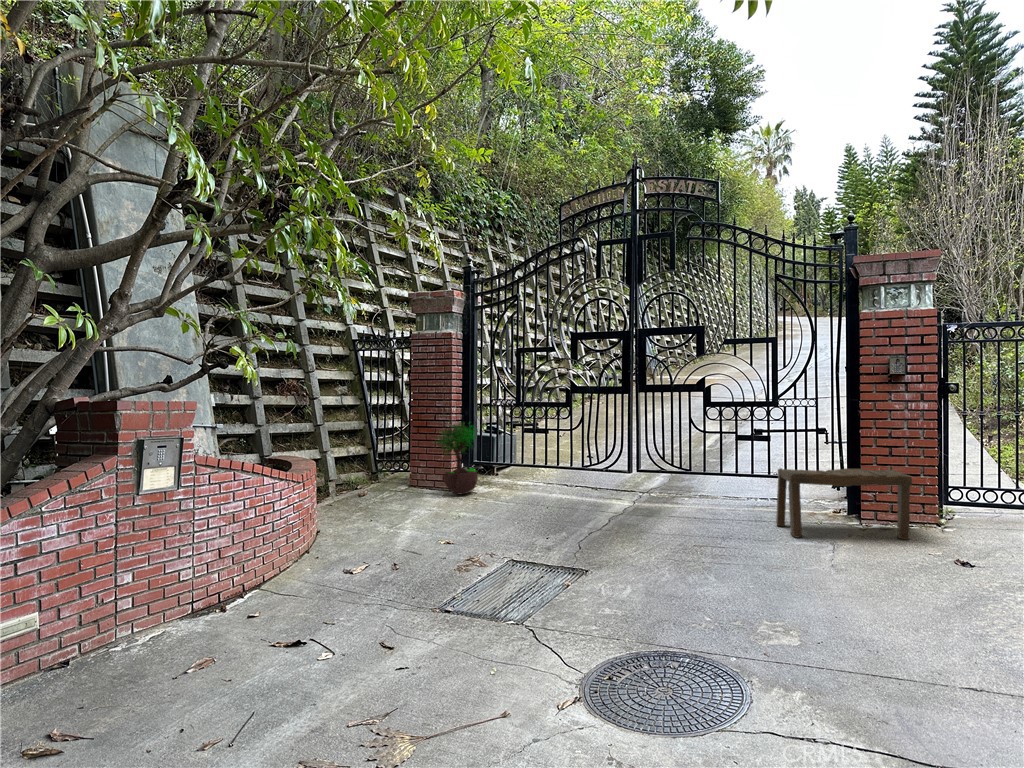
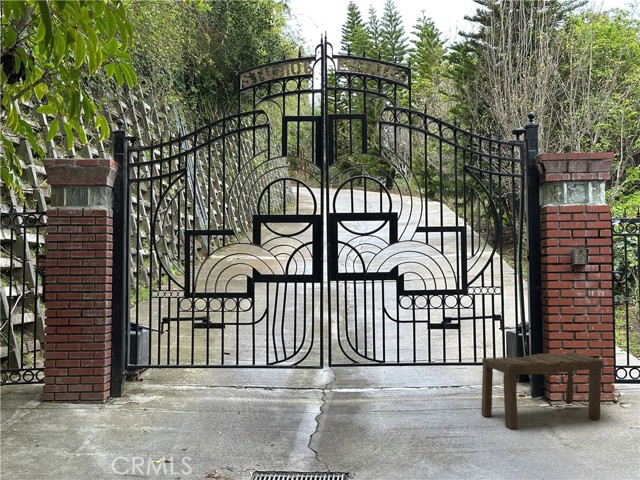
potted tree: present [437,423,478,494] -> none [84,313,146,410]

